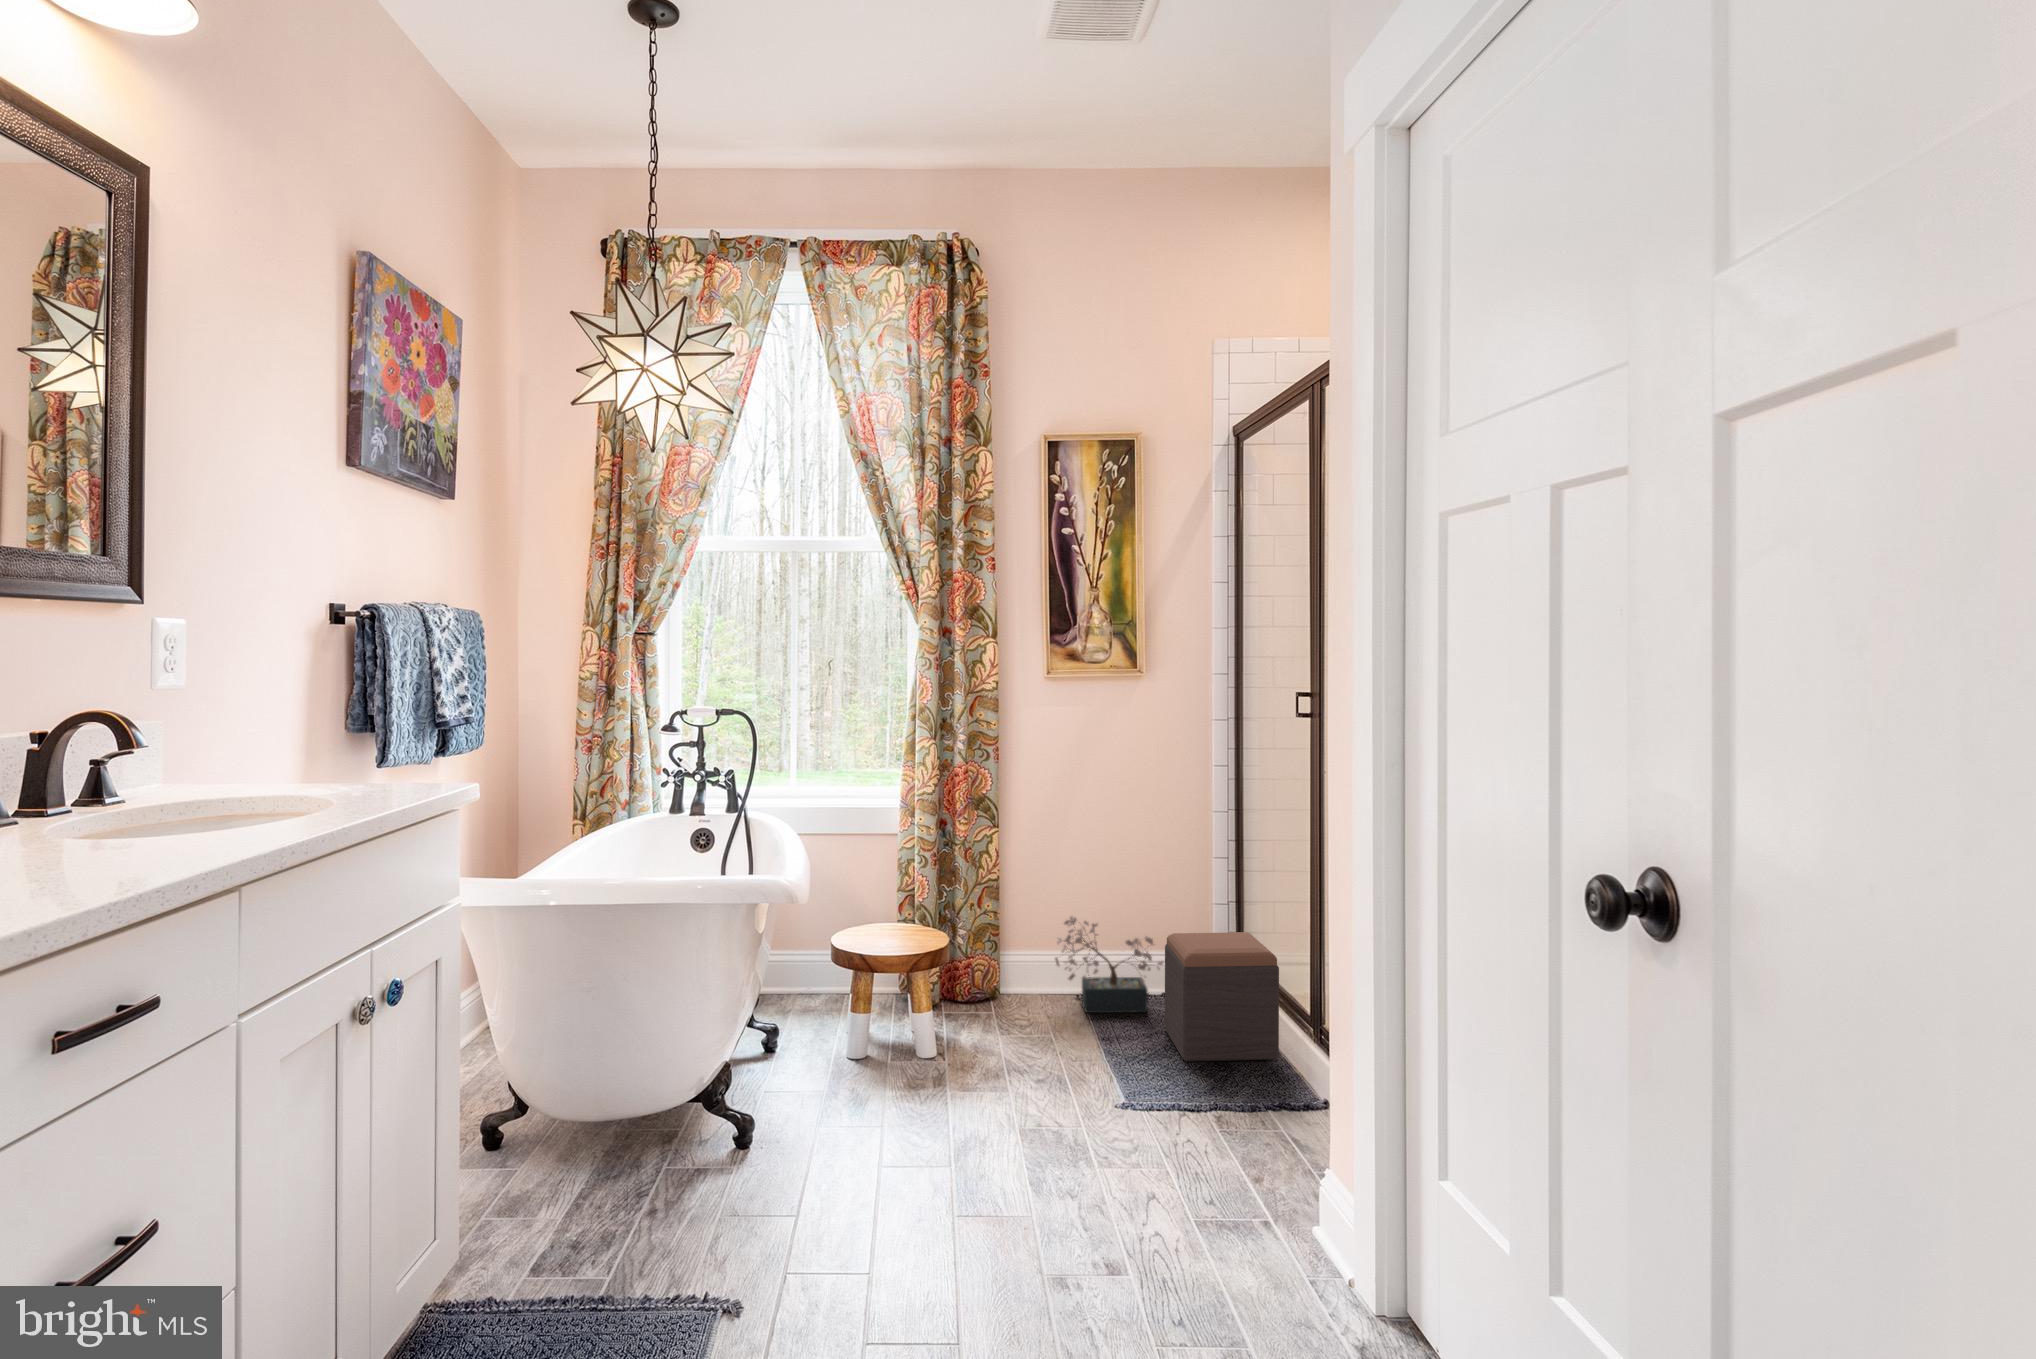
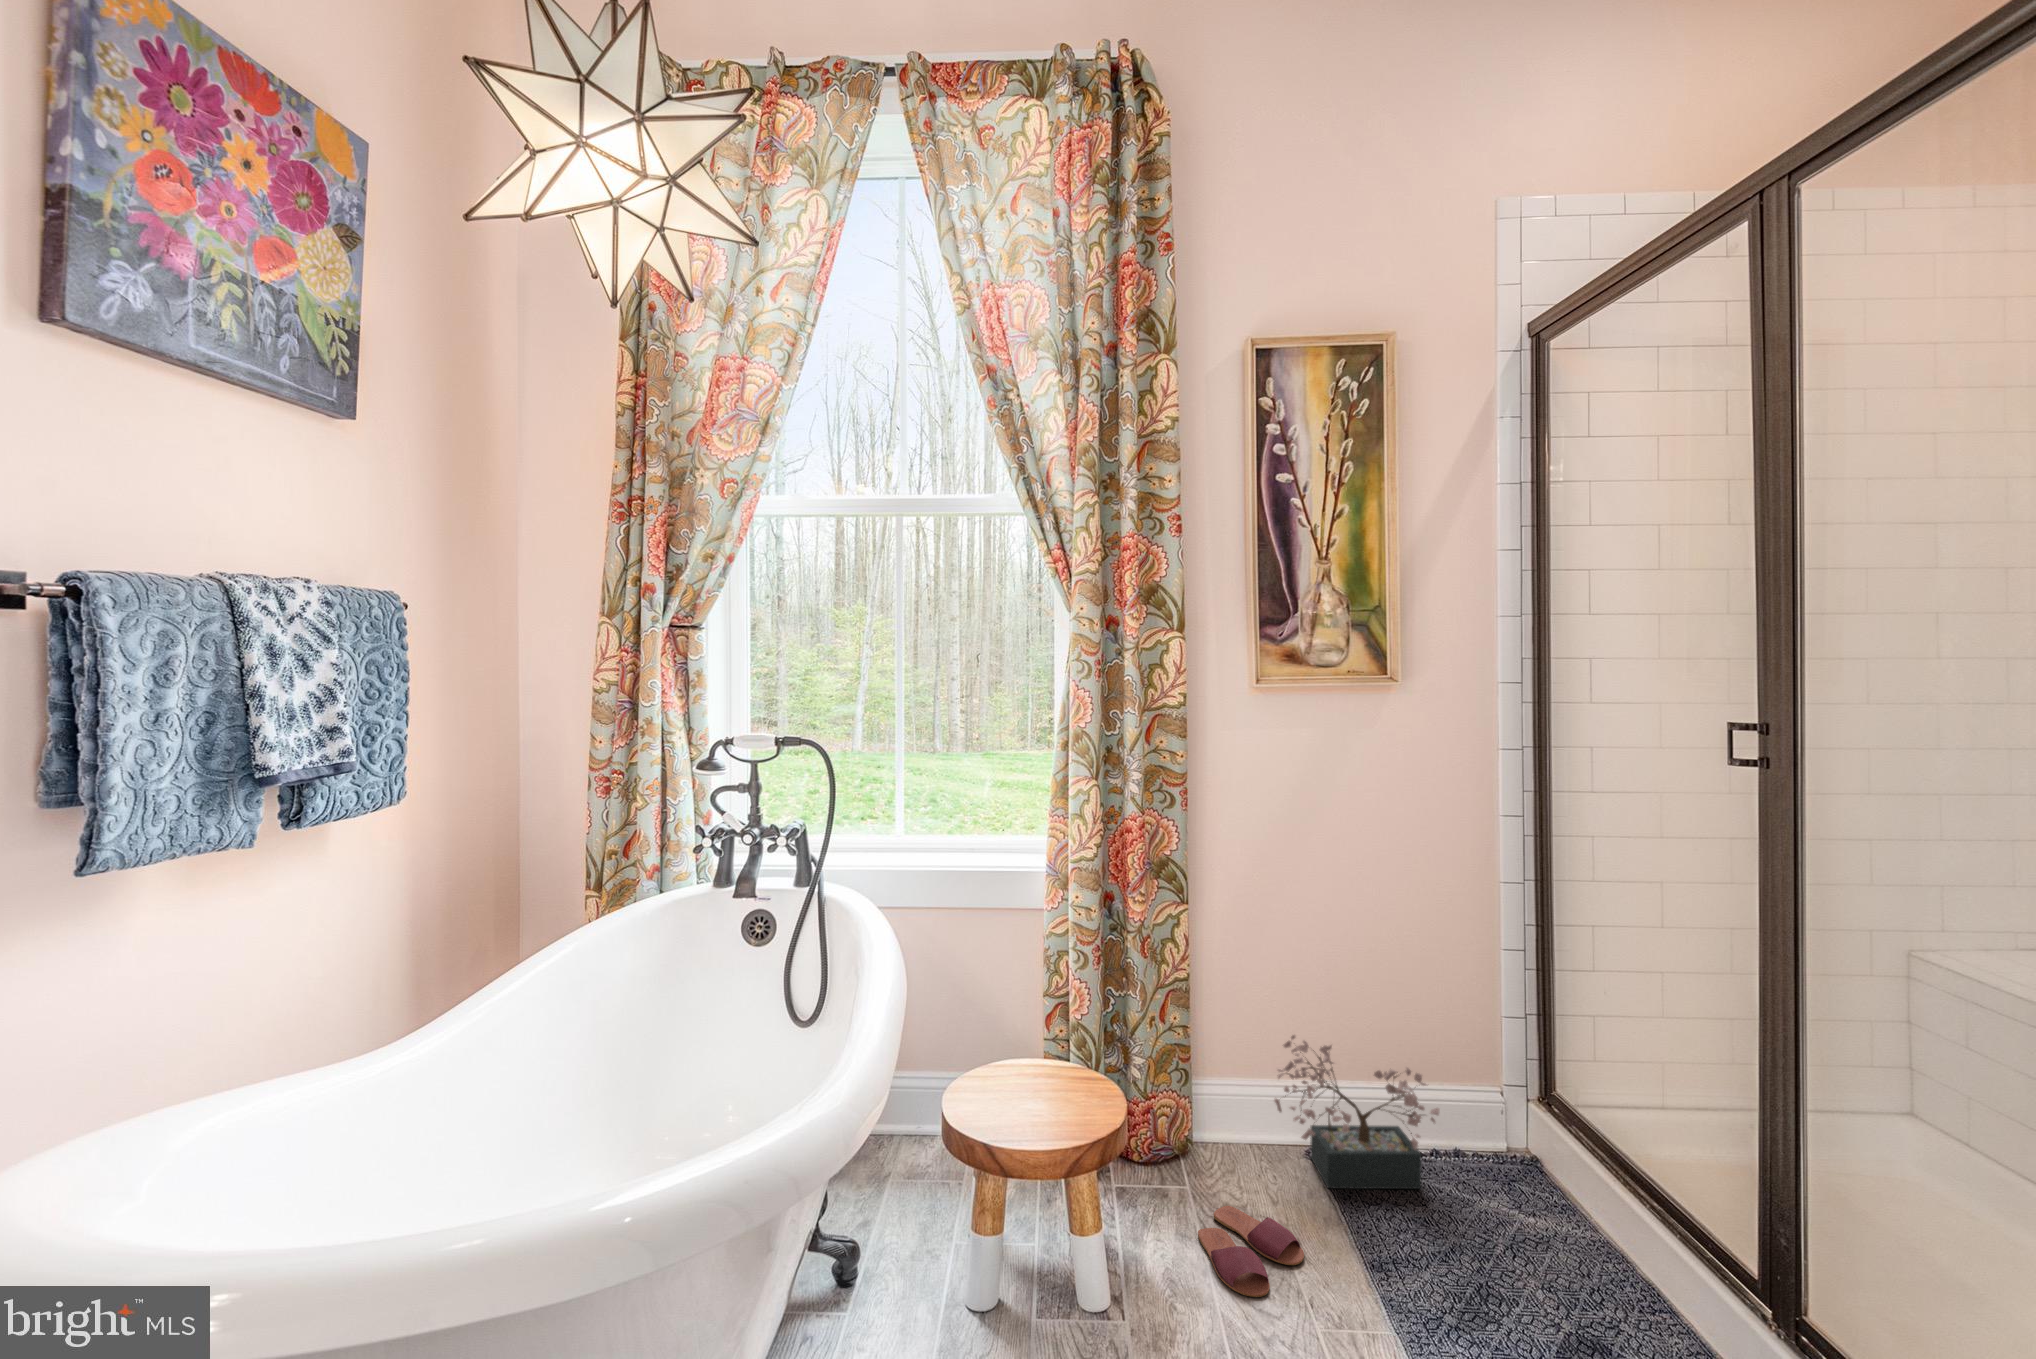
footstool: present [1165,932,1279,1062] -> none [1469,1086,1700,1322]
slippers: none [988,1019,1053,1054] -> present [1198,1206,1304,1297]

